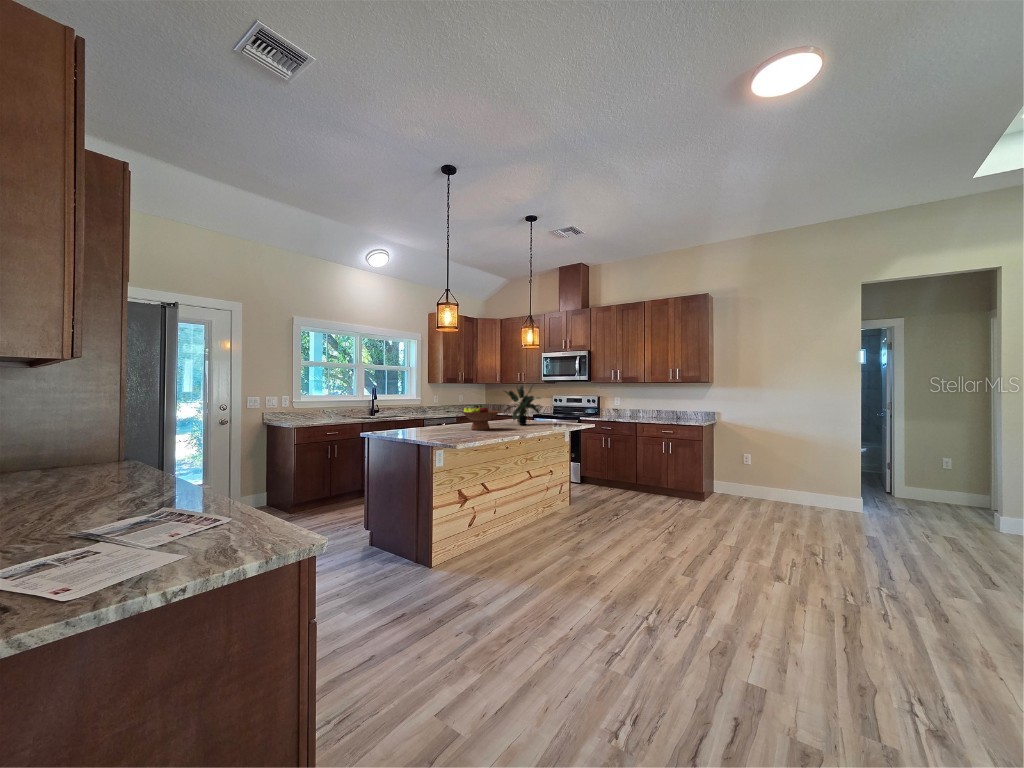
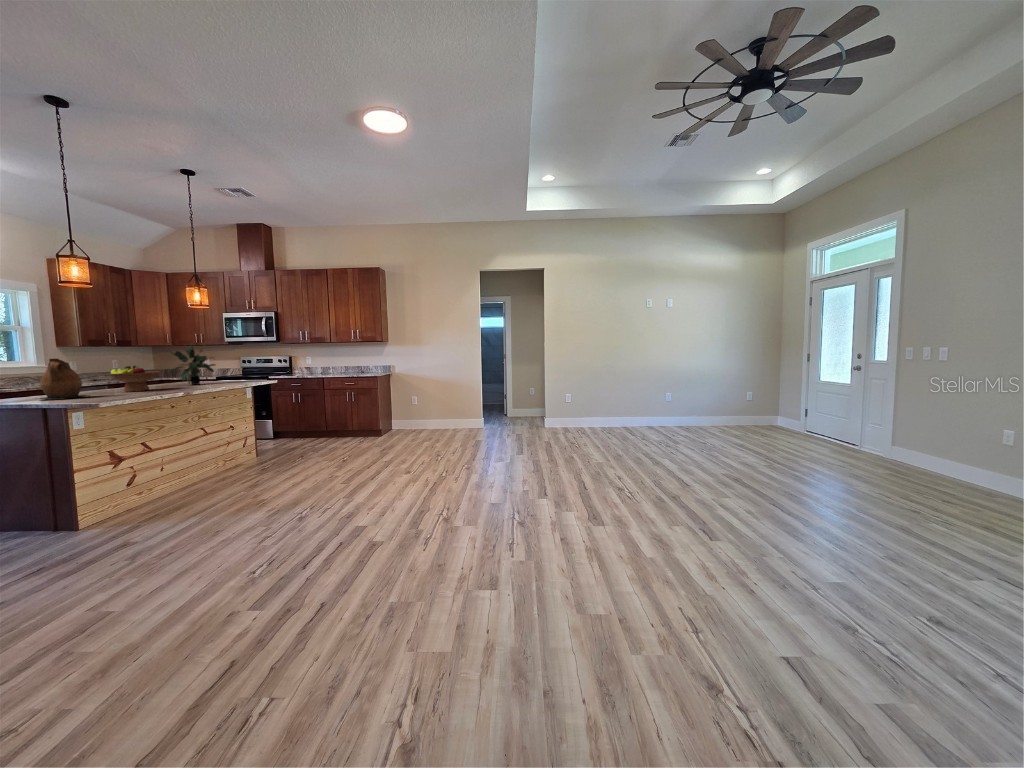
ceramic pitcher: none [414,397,450,435] -> present [40,359,90,399]

